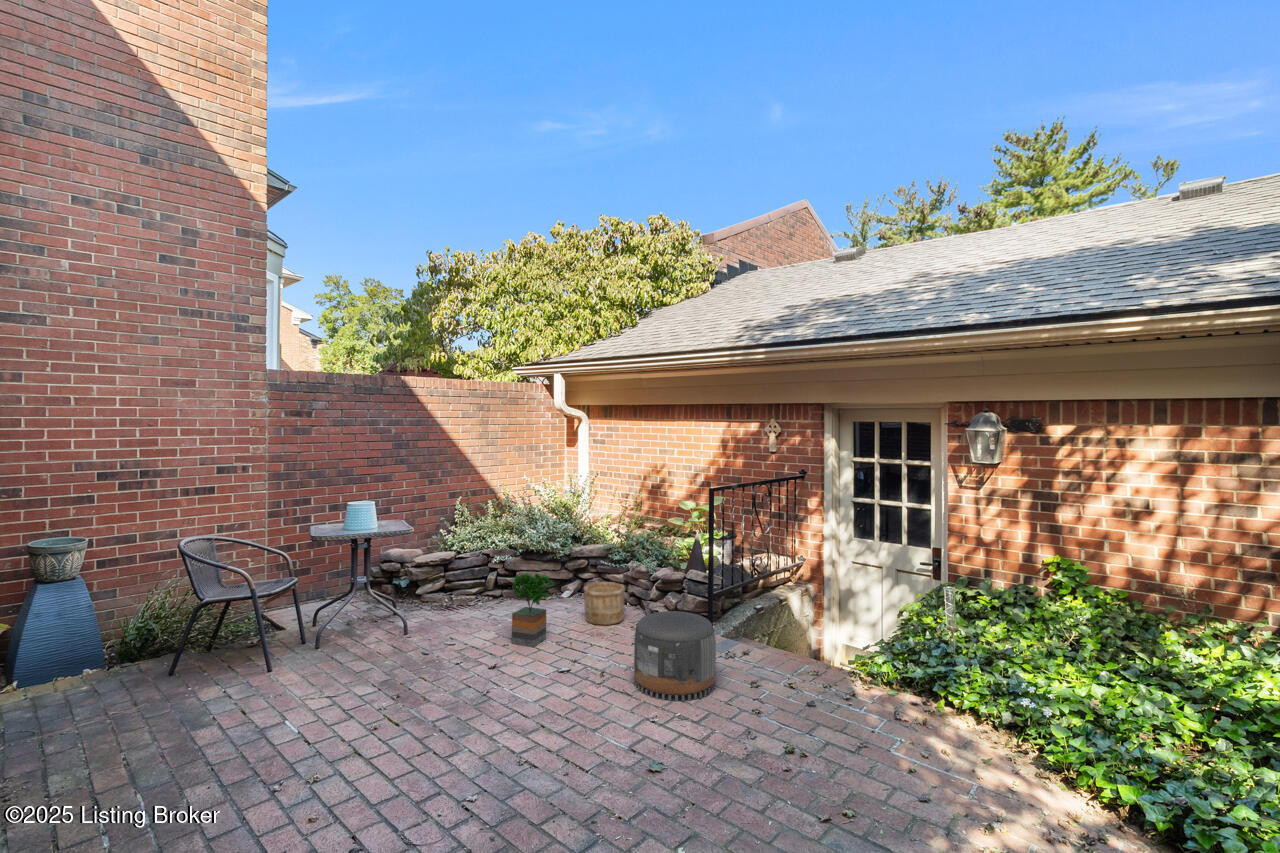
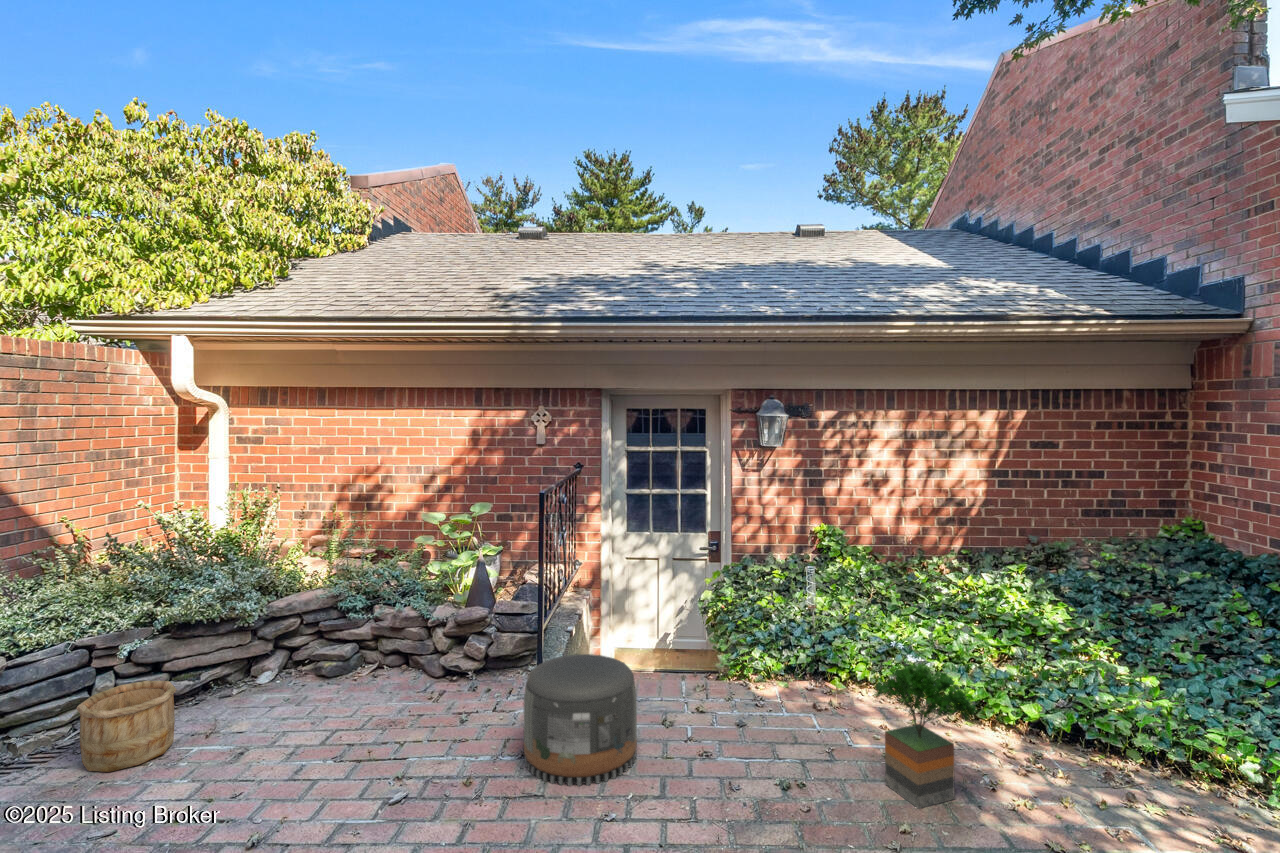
potted tree: present [512,573,554,647] -> present [874,664,977,808]
wooden bucket: present [584,582,625,625] -> present [76,681,177,772]

